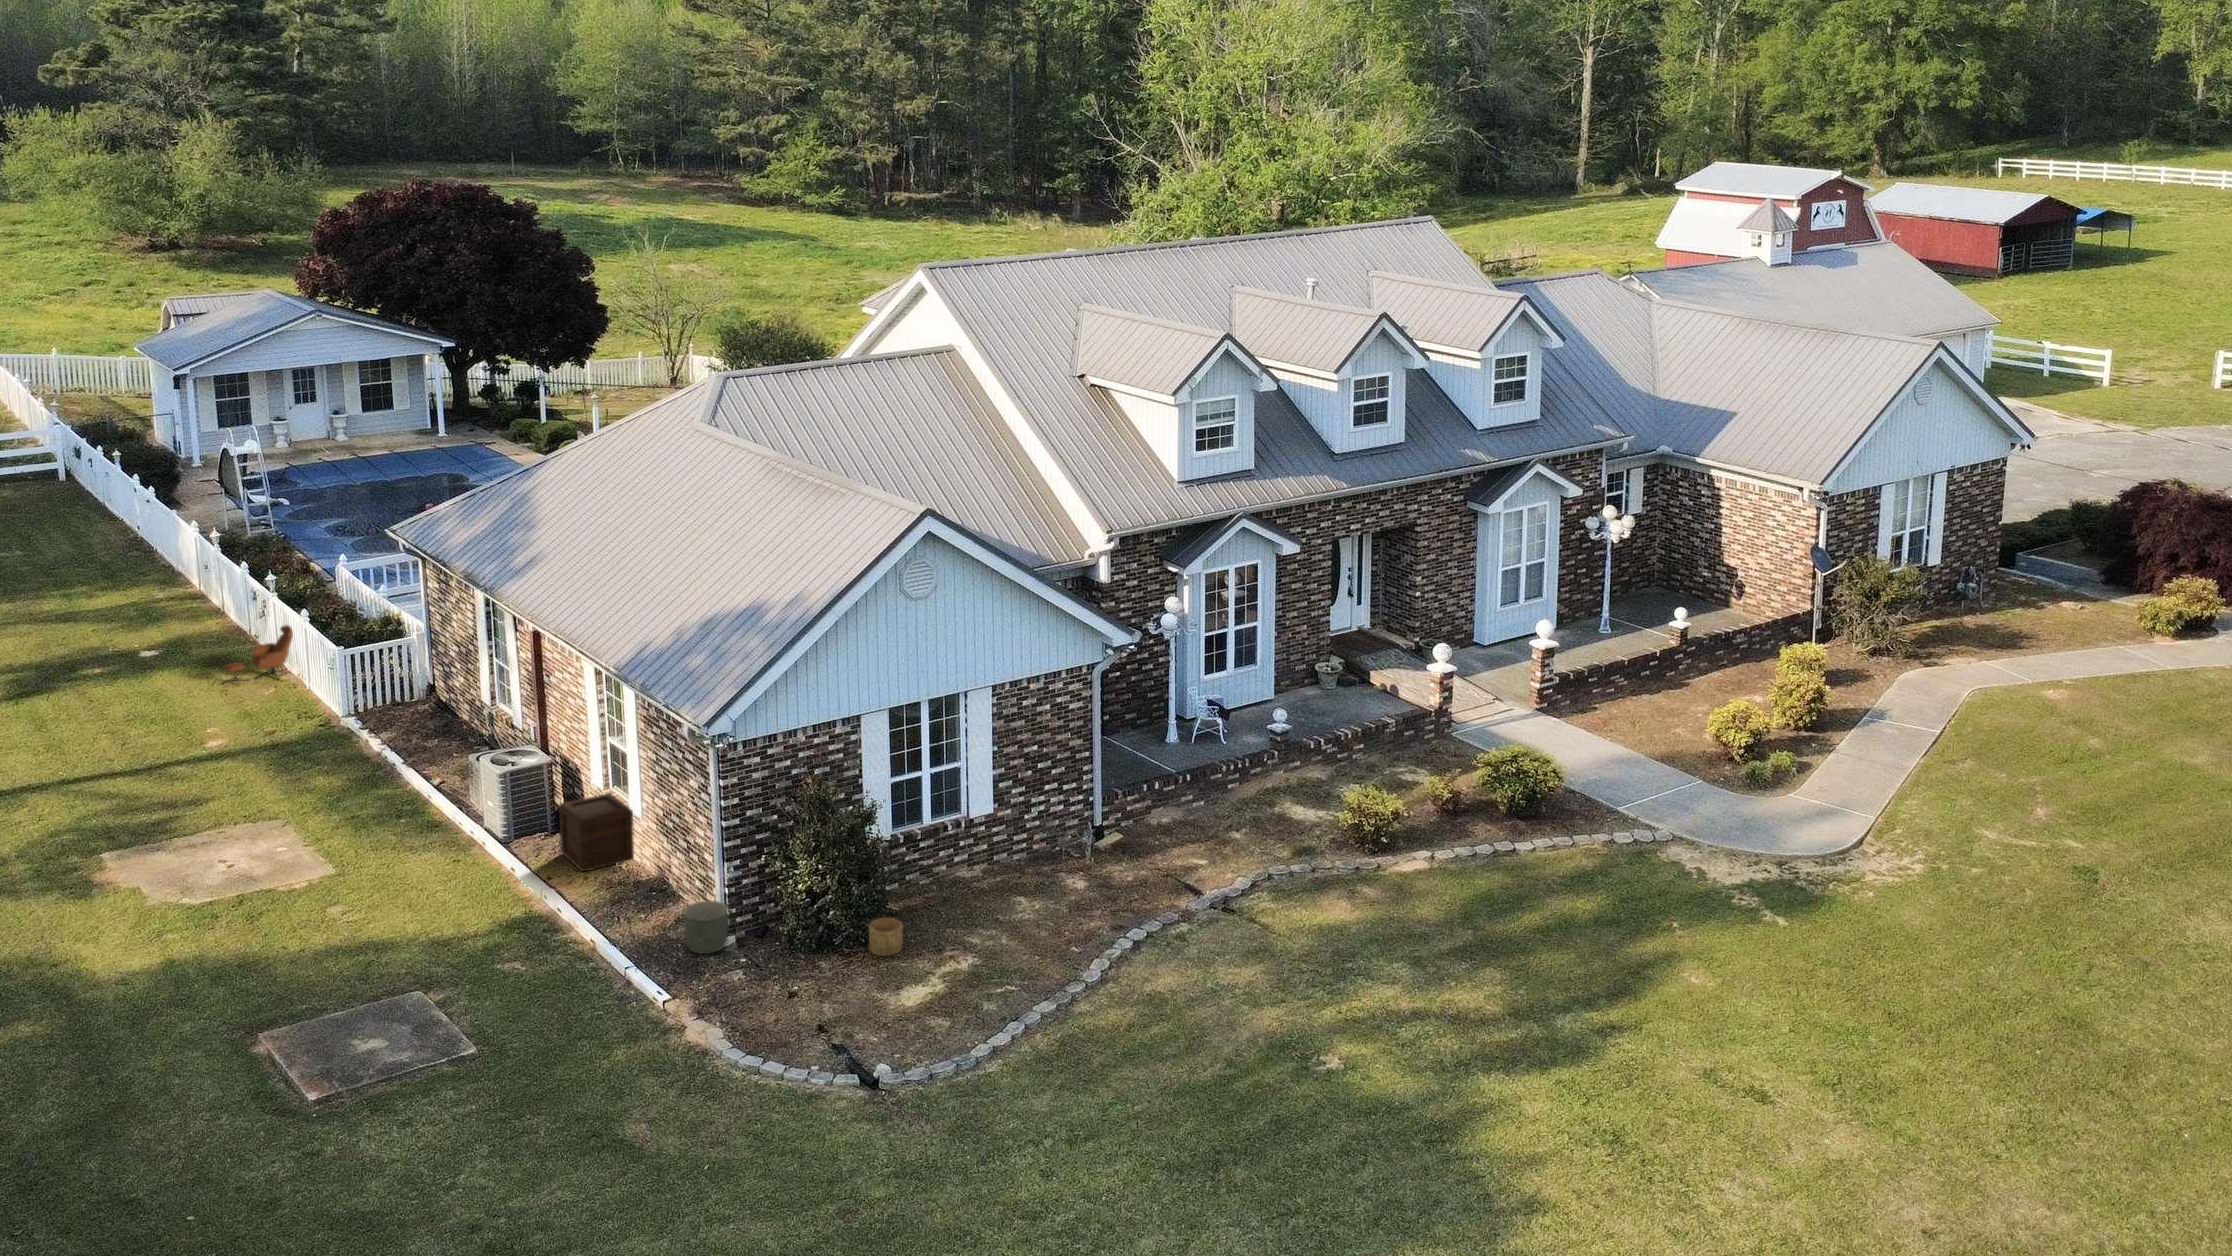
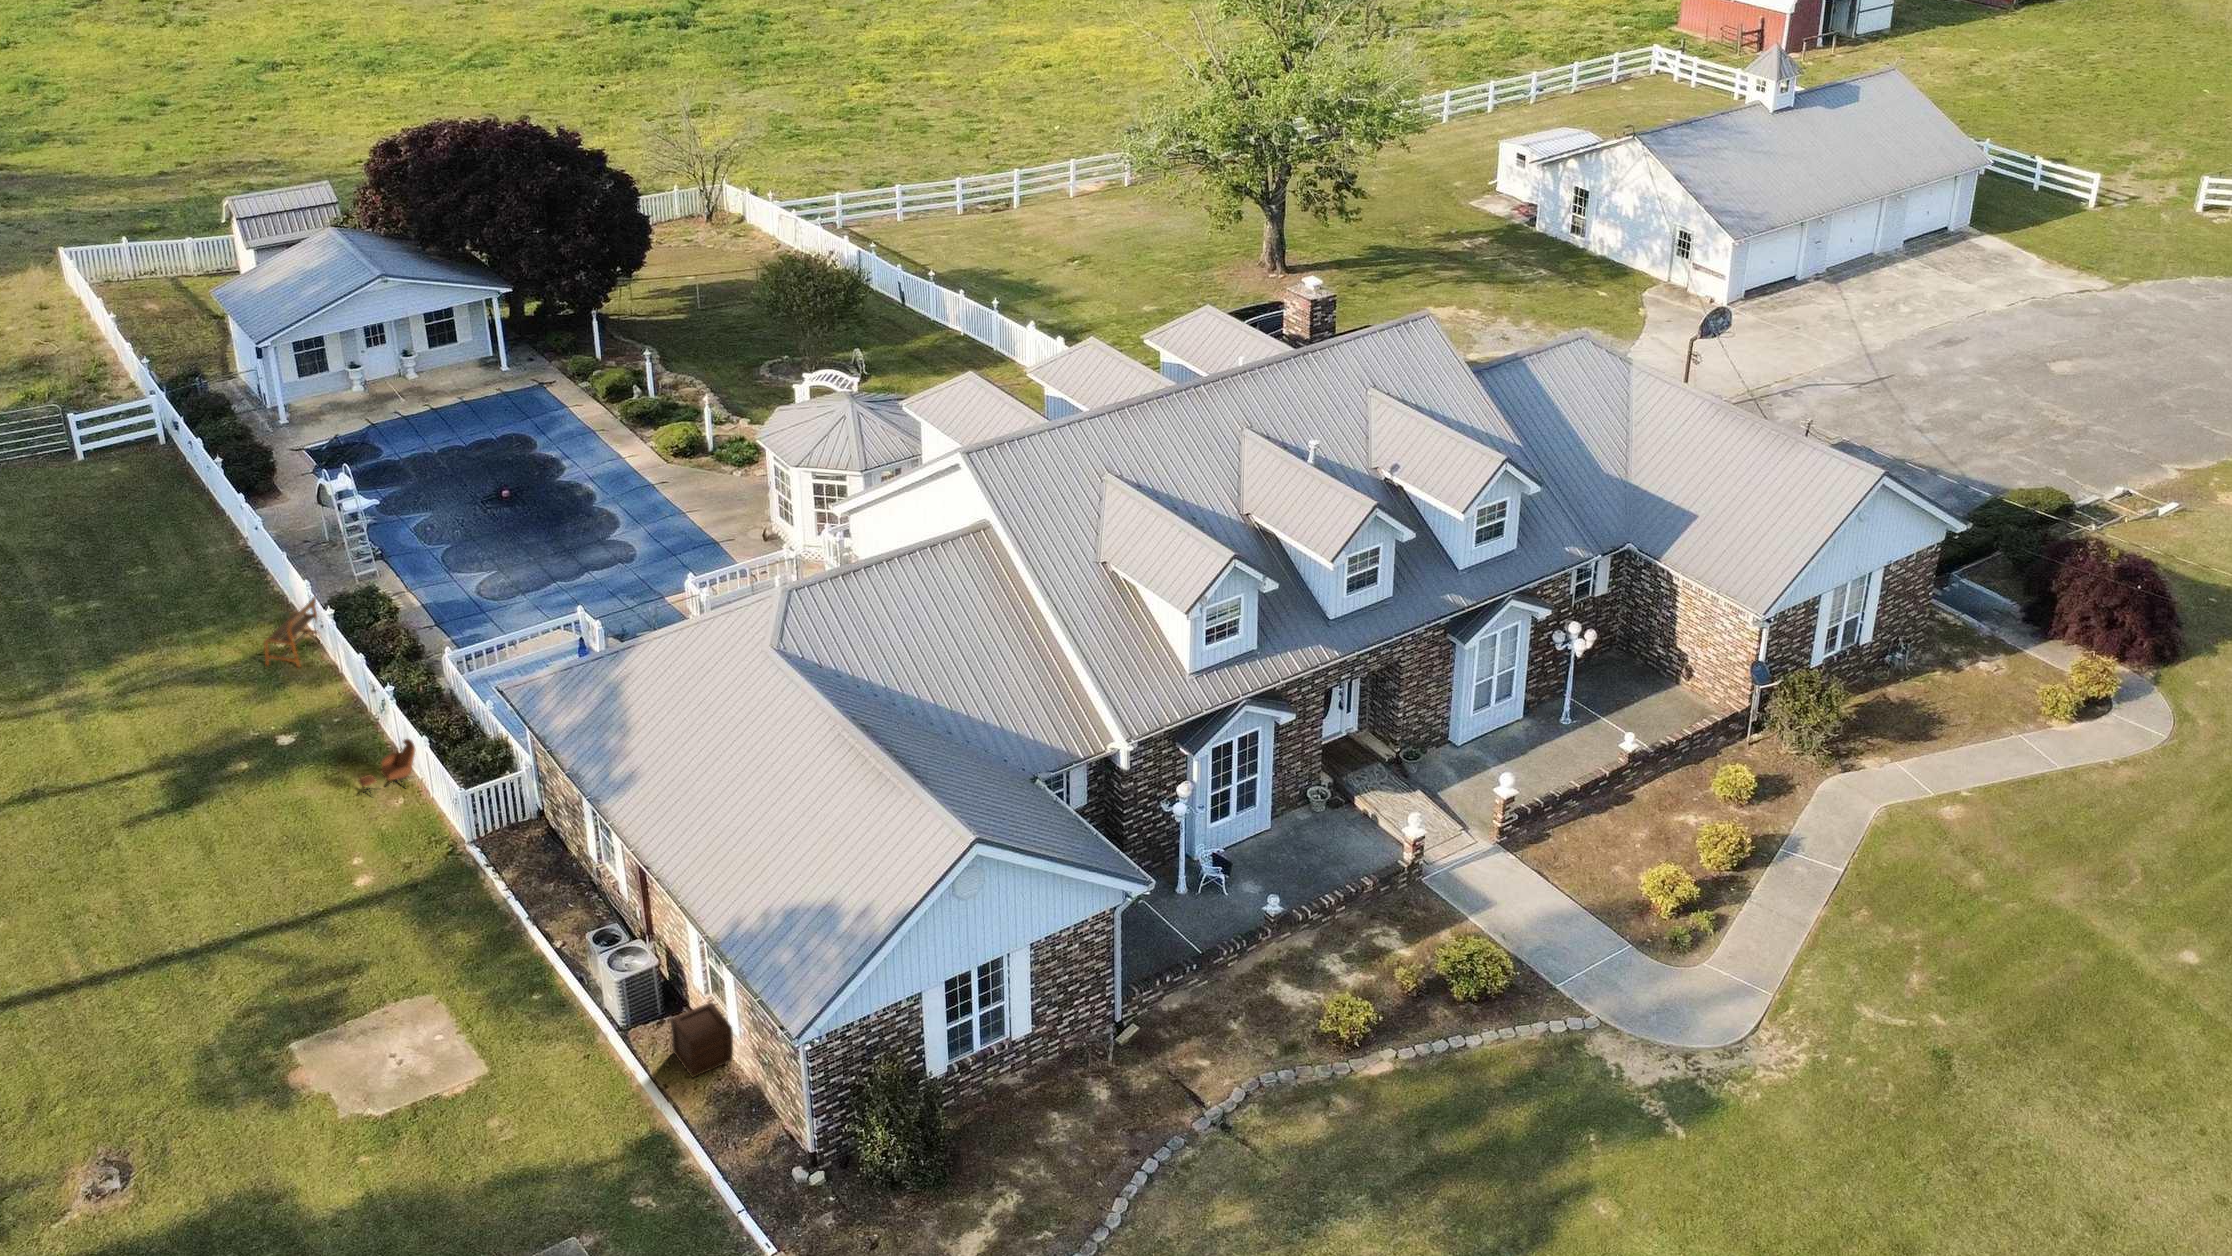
bench: none [138,533,209,605] -> present [264,597,317,668]
planter: present [683,901,729,954] -> none [783,1145,819,1193]
wooden bucket: present [869,918,903,956] -> none [932,1162,960,1197]

